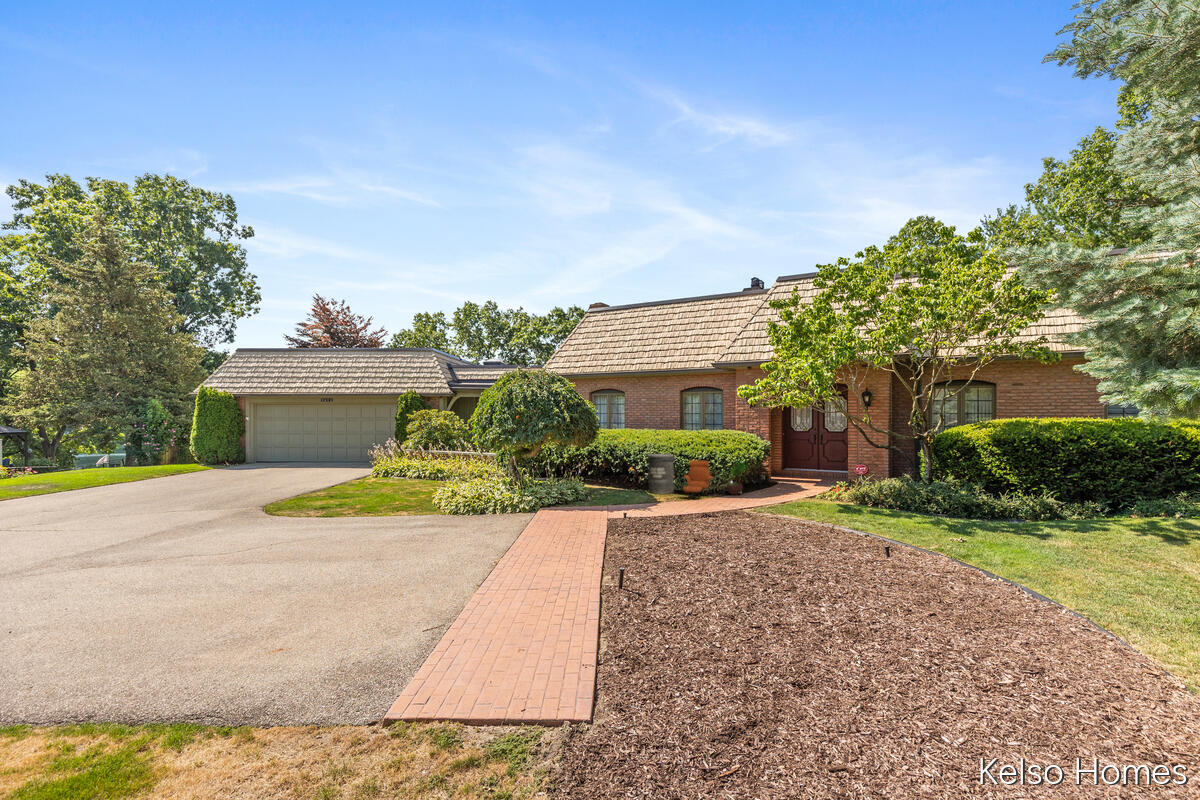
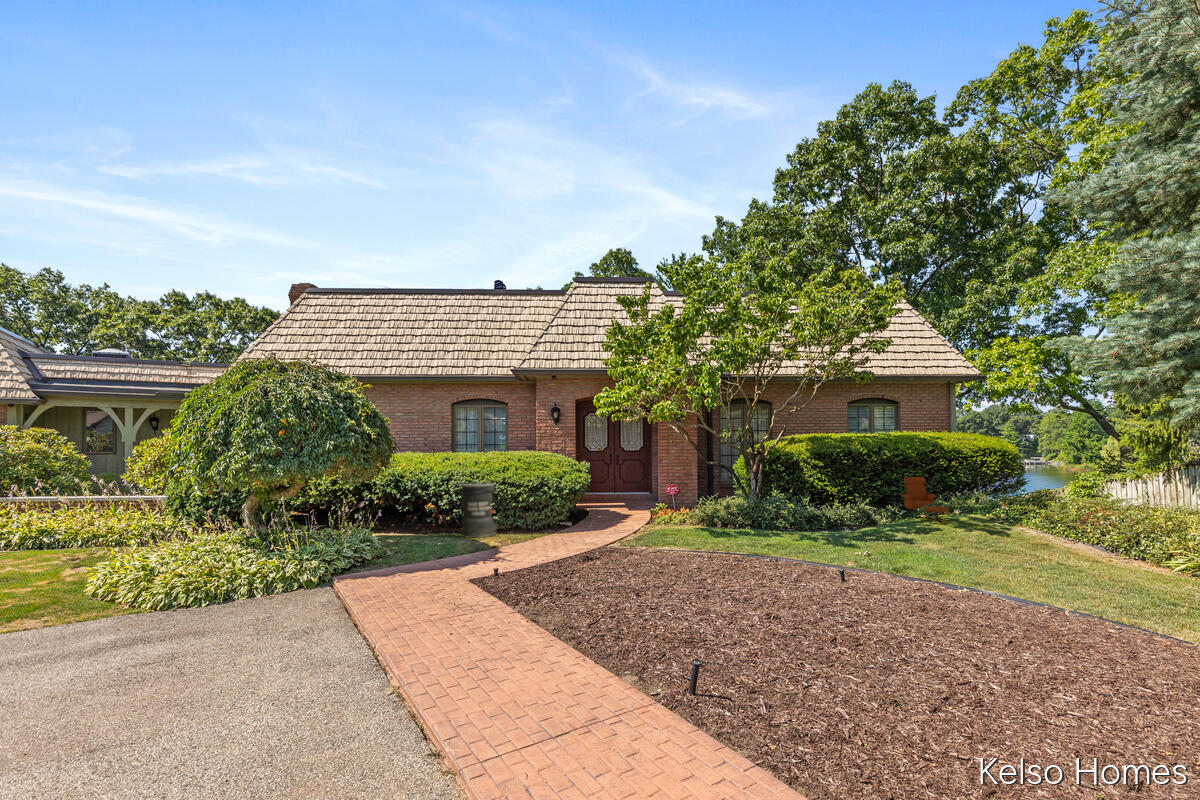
lounge chair: present [683,460,713,499] -> present [901,477,949,522]
potted tree: present [727,462,745,495] -> none [564,484,589,530]

